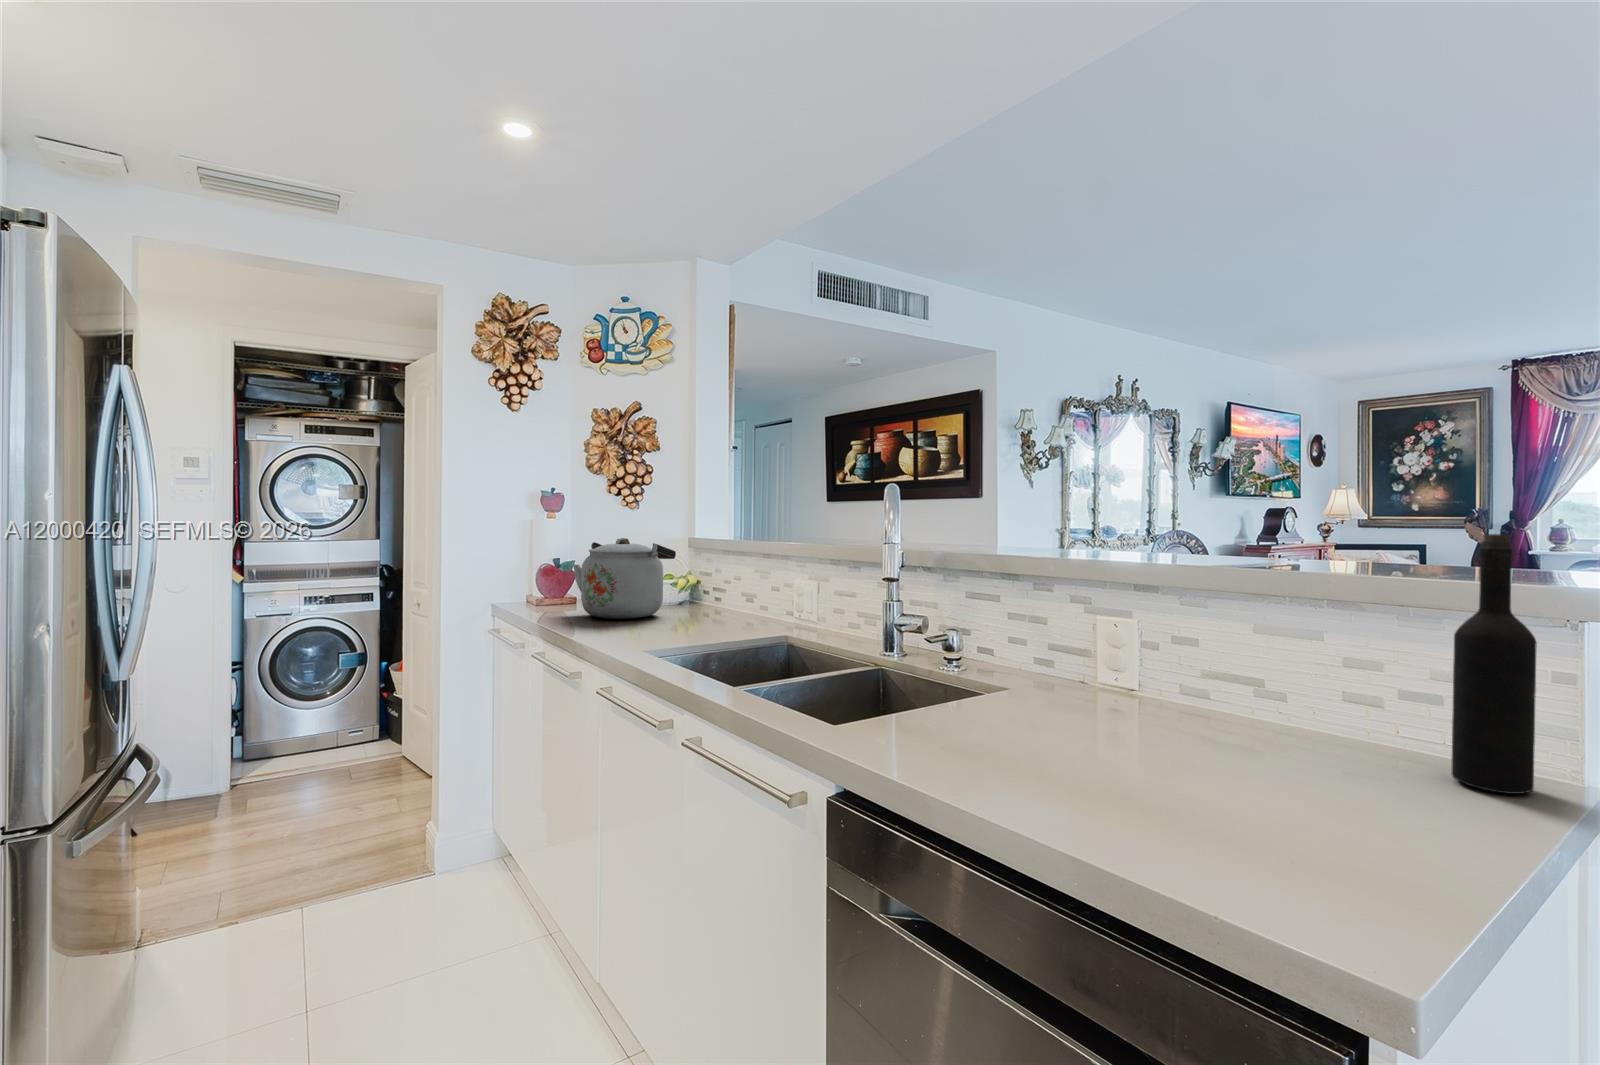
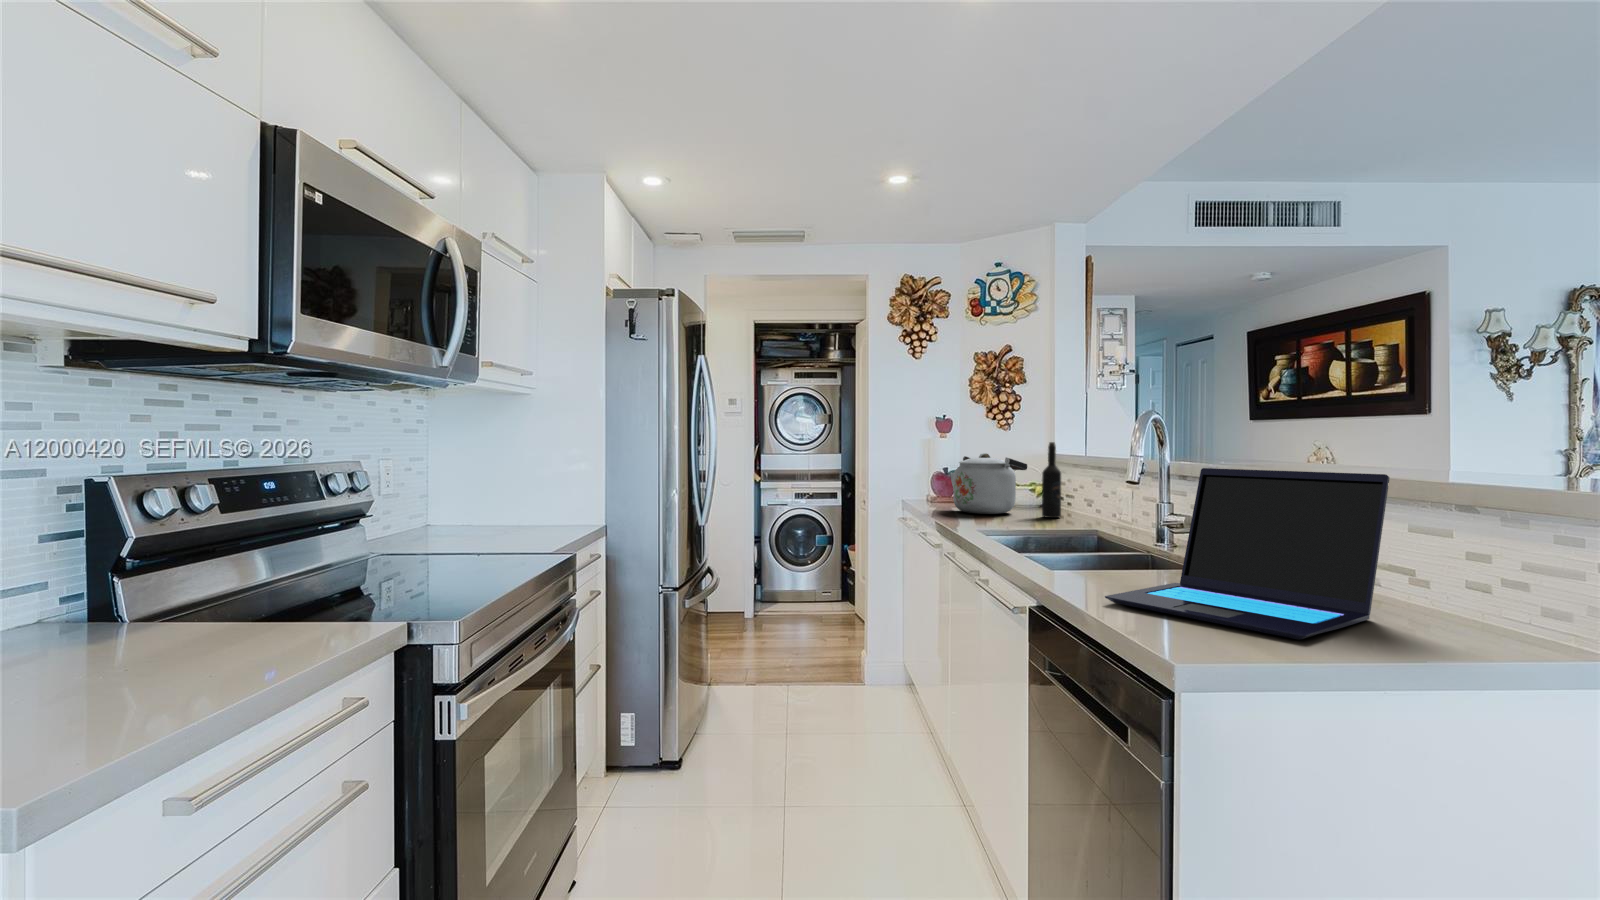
wine bottle: present [1451,534,1537,794] -> present [1042,442,1061,518]
laptop: none [1016,560,1383,835] -> present [1105,468,1390,640]

